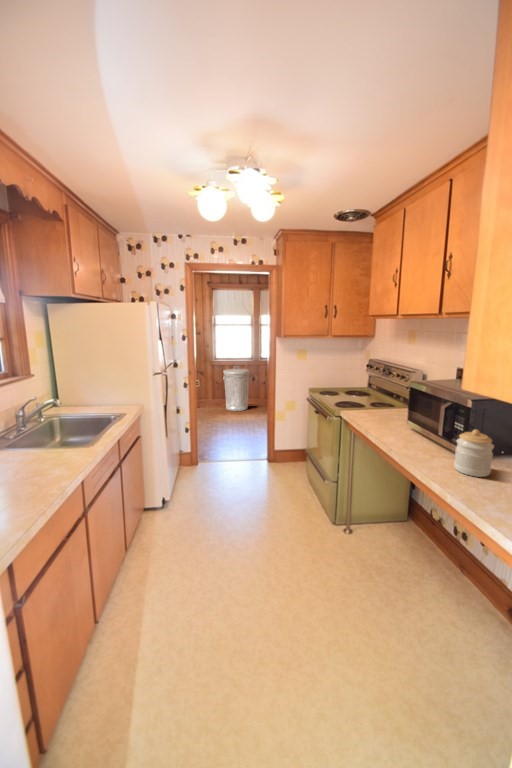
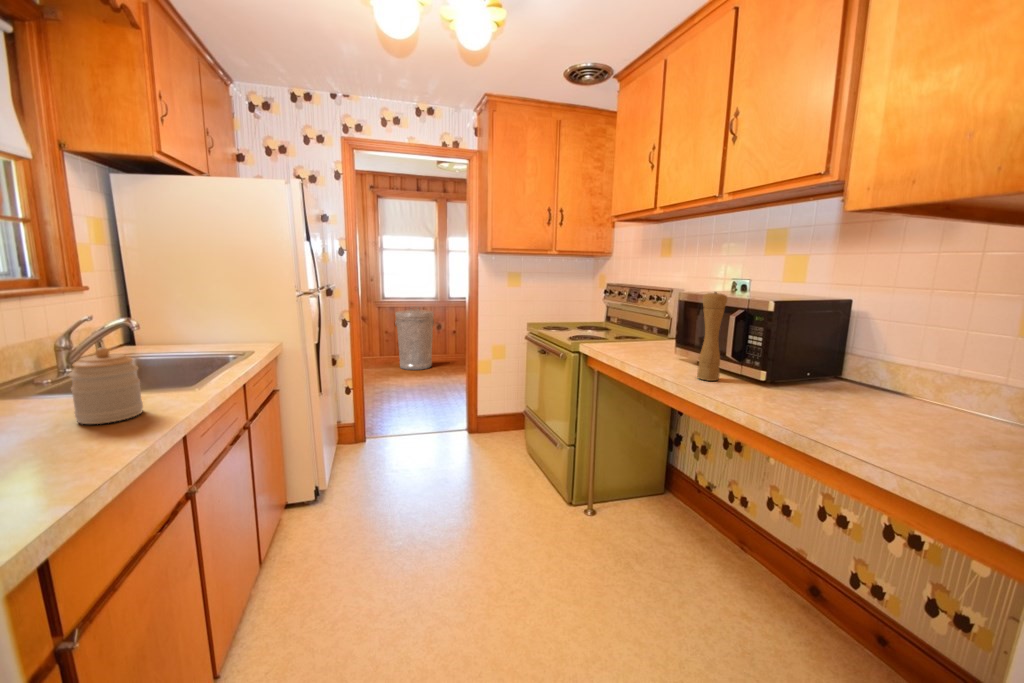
pepper mill: none [416,390,439,454] -> present [697,292,727,381]
jar: present [454,429,494,477] -> present [69,348,143,424]

